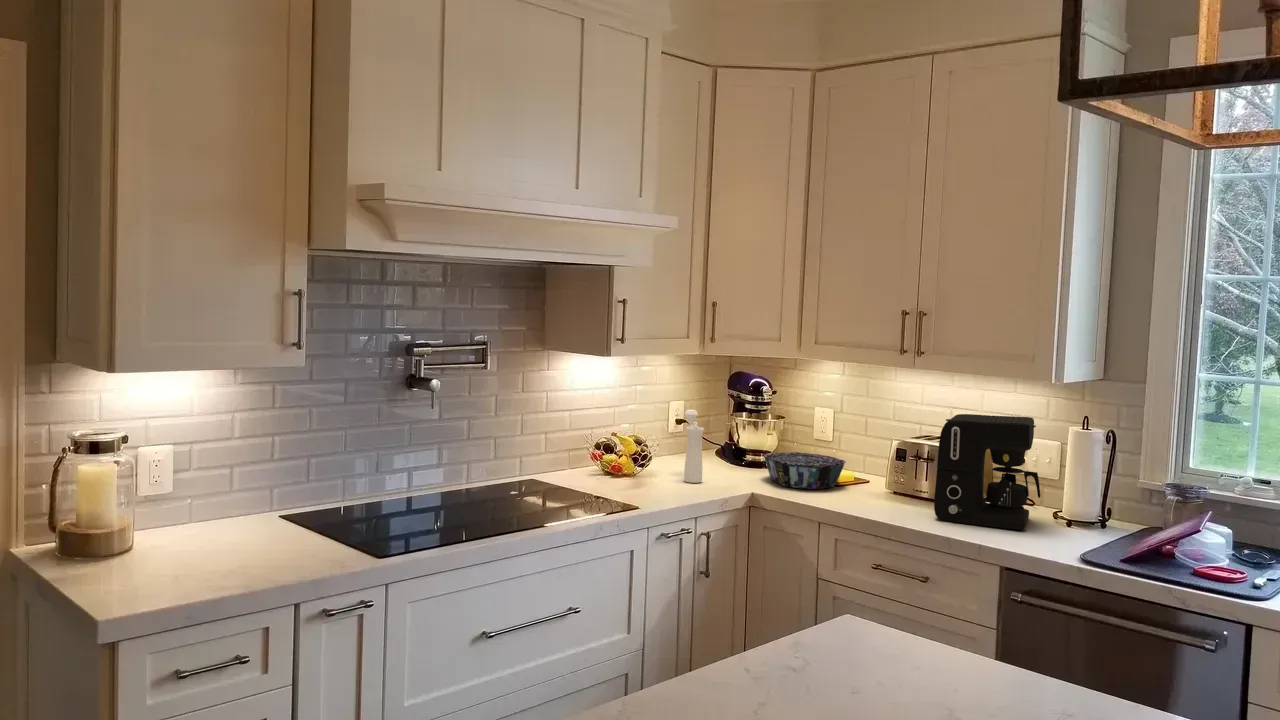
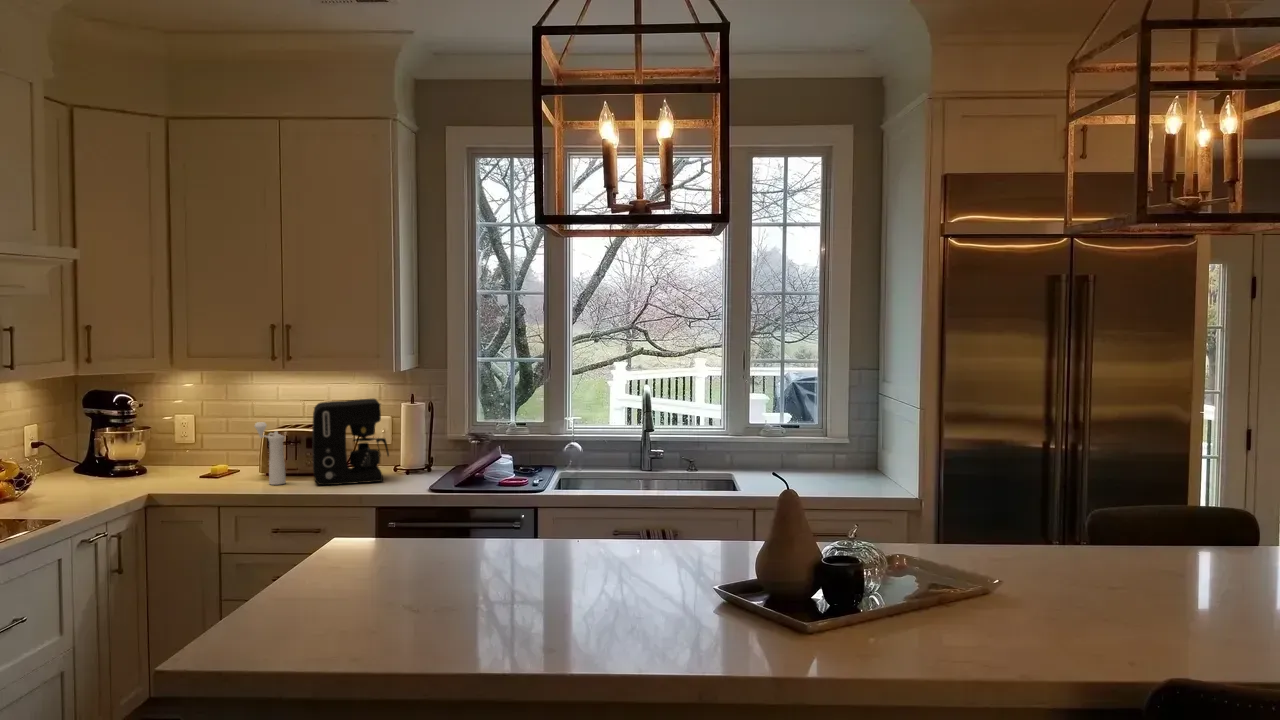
pepper mill: present [684,410,704,483] -> present [255,422,286,485]
decorative bowl: present [764,452,846,489] -> none [144,454,223,485]

